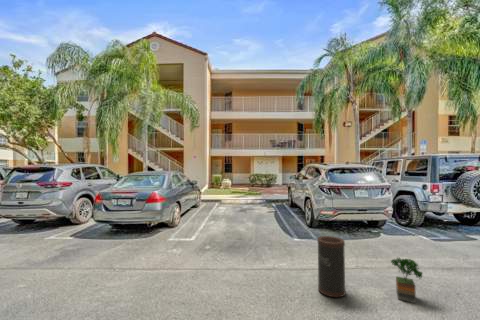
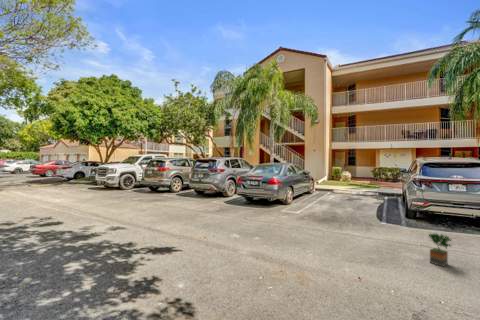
trash can: present [317,236,346,298] -> none [367,212,388,252]

